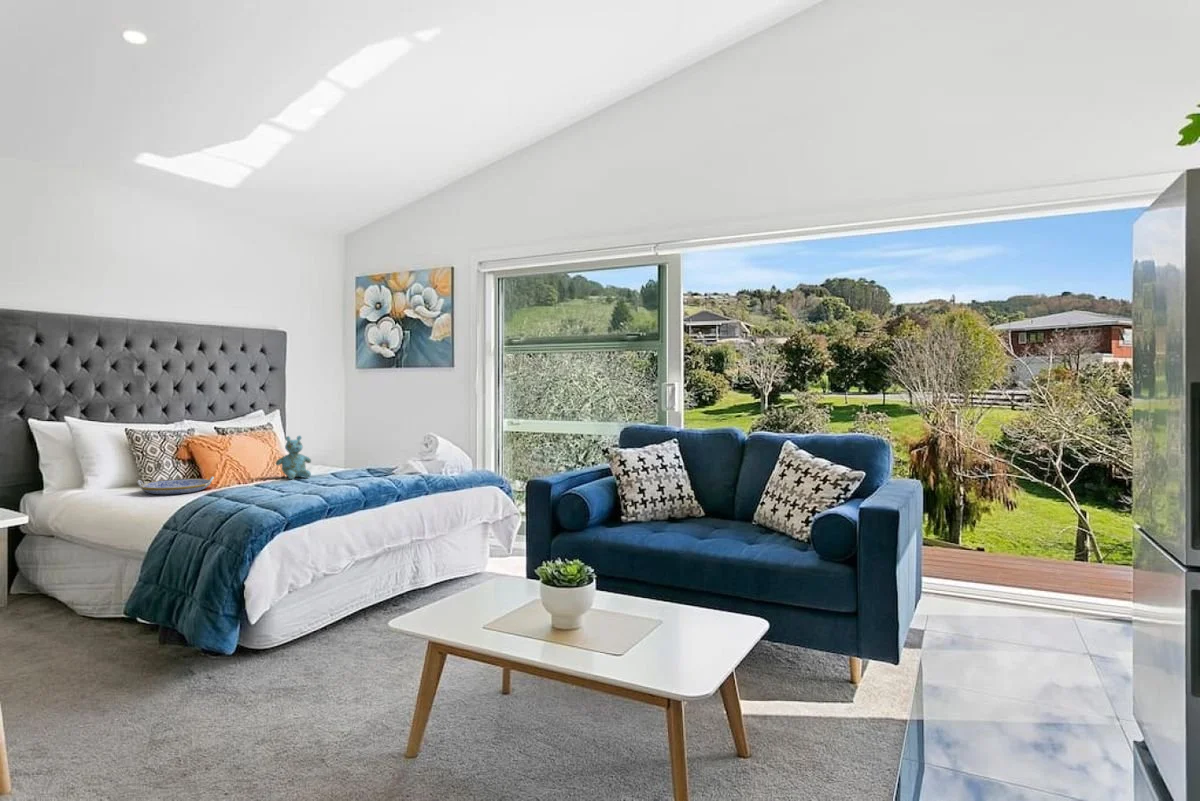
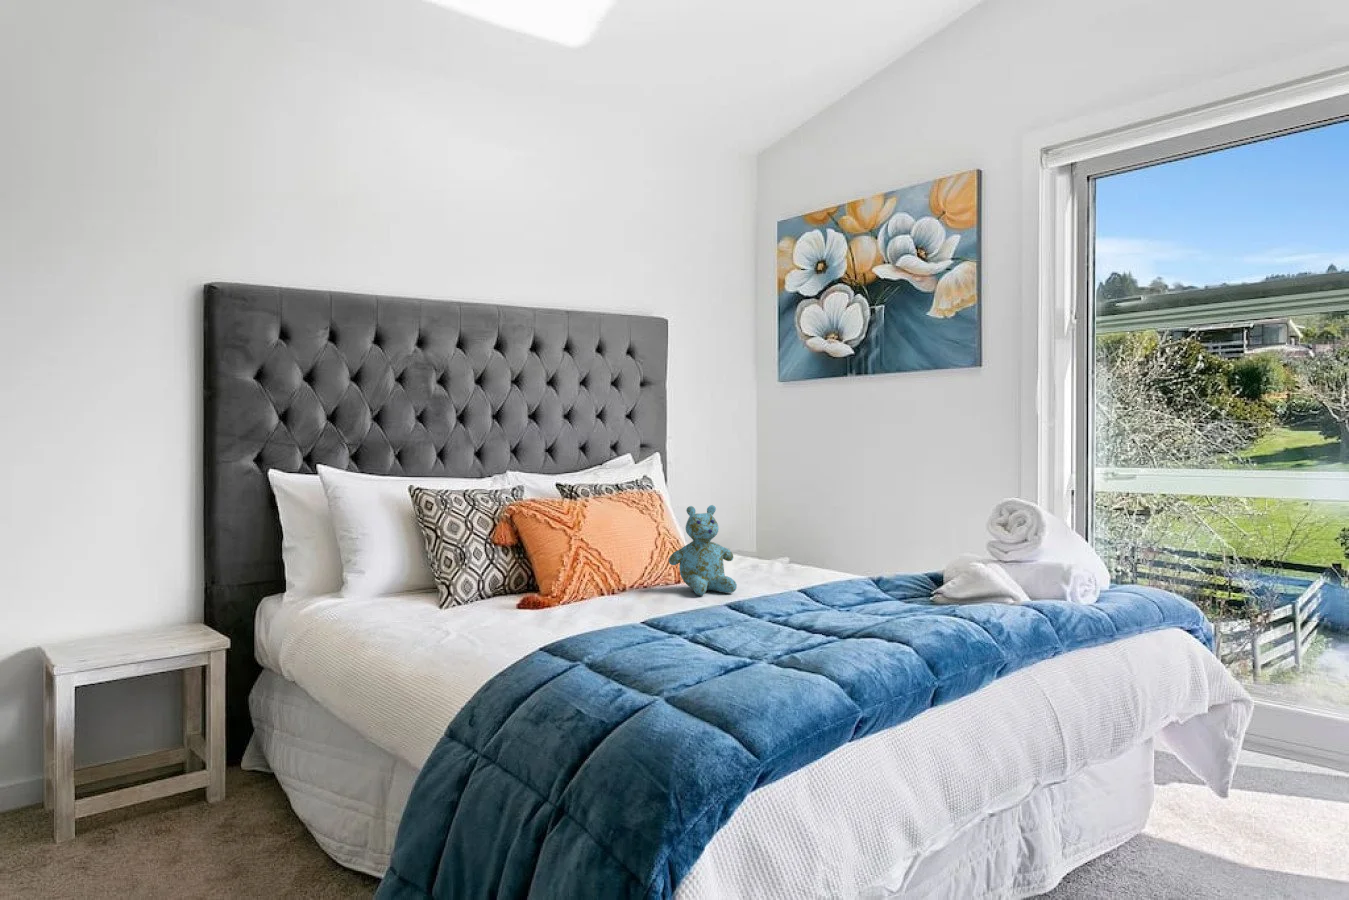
serving tray: present [137,476,214,495] -> none [422,589,560,627]

